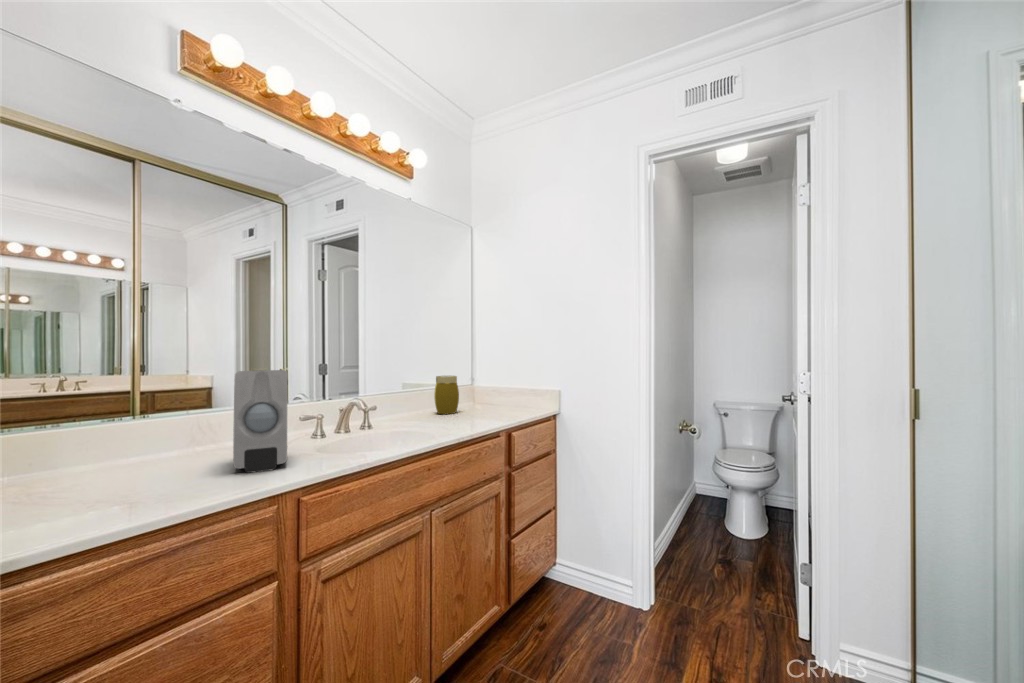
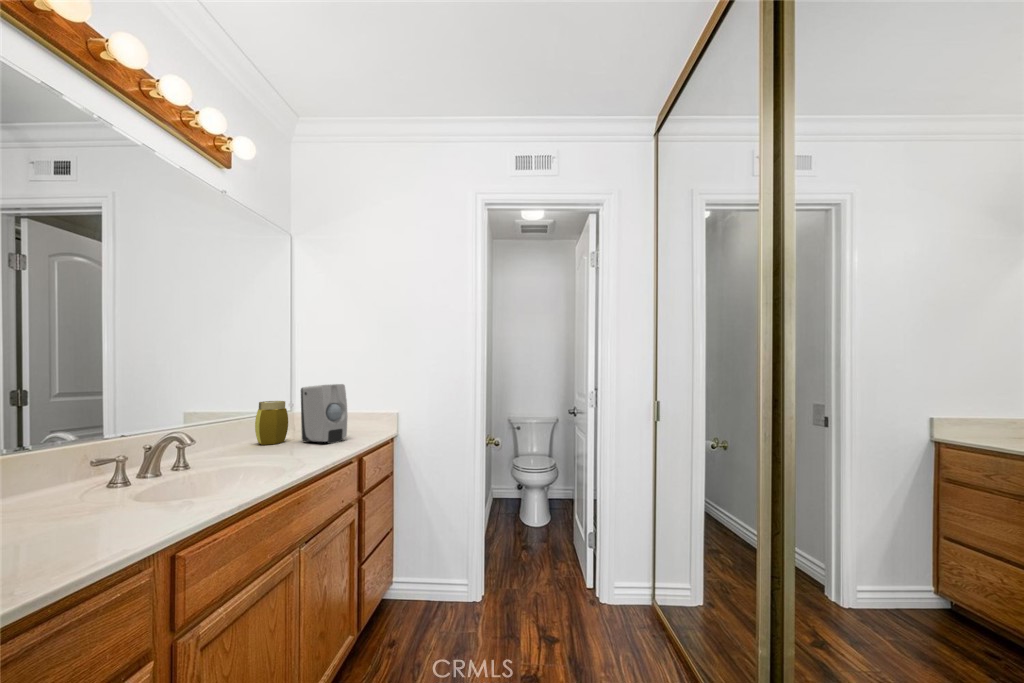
soap dispenser: present [233,370,288,473] -> present [301,384,348,444]

